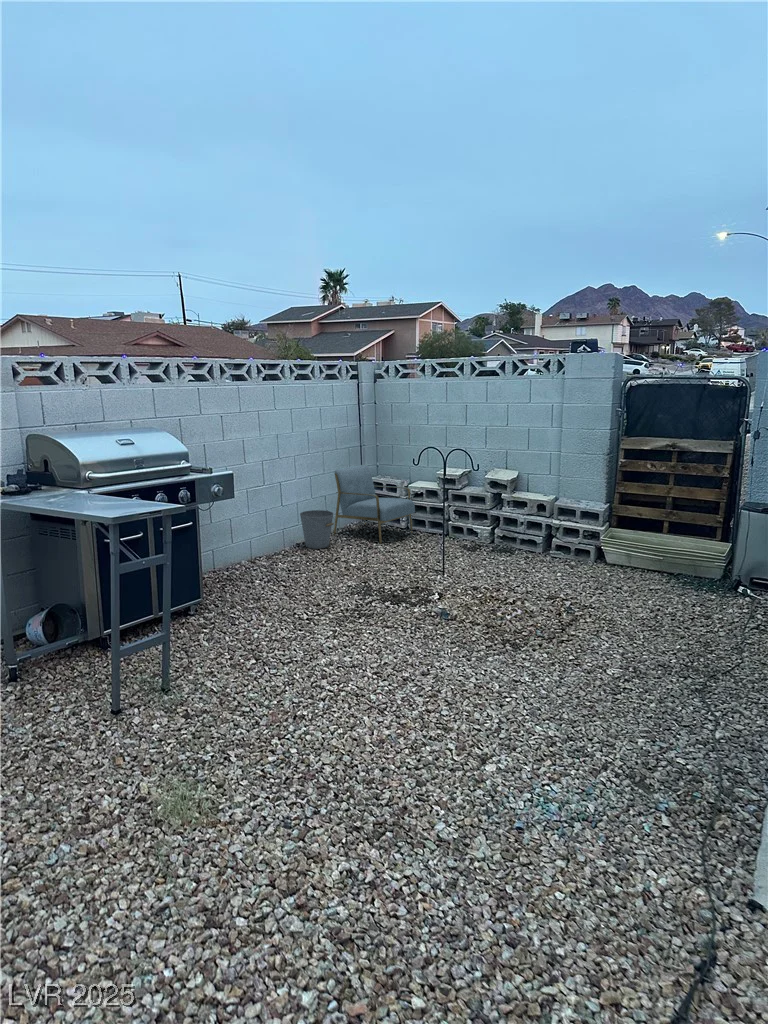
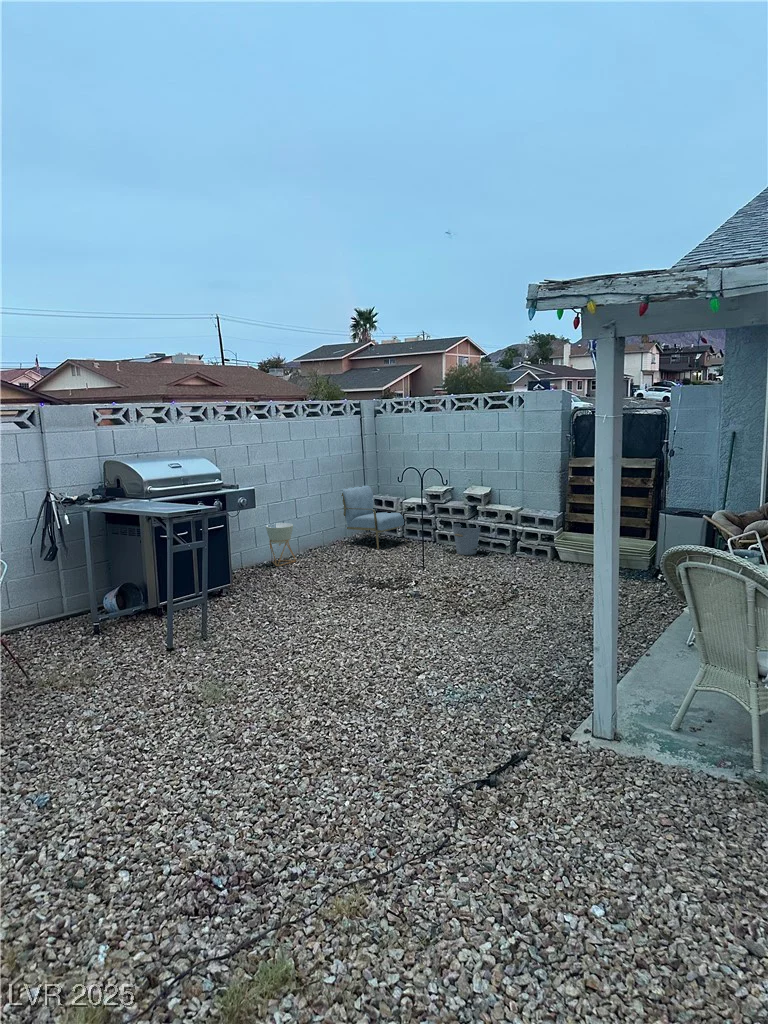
bucket: present [300,510,334,549] -> present [453,523,481,555]
planter: none [246,512,283,567] -> present [266,523,296,566]

